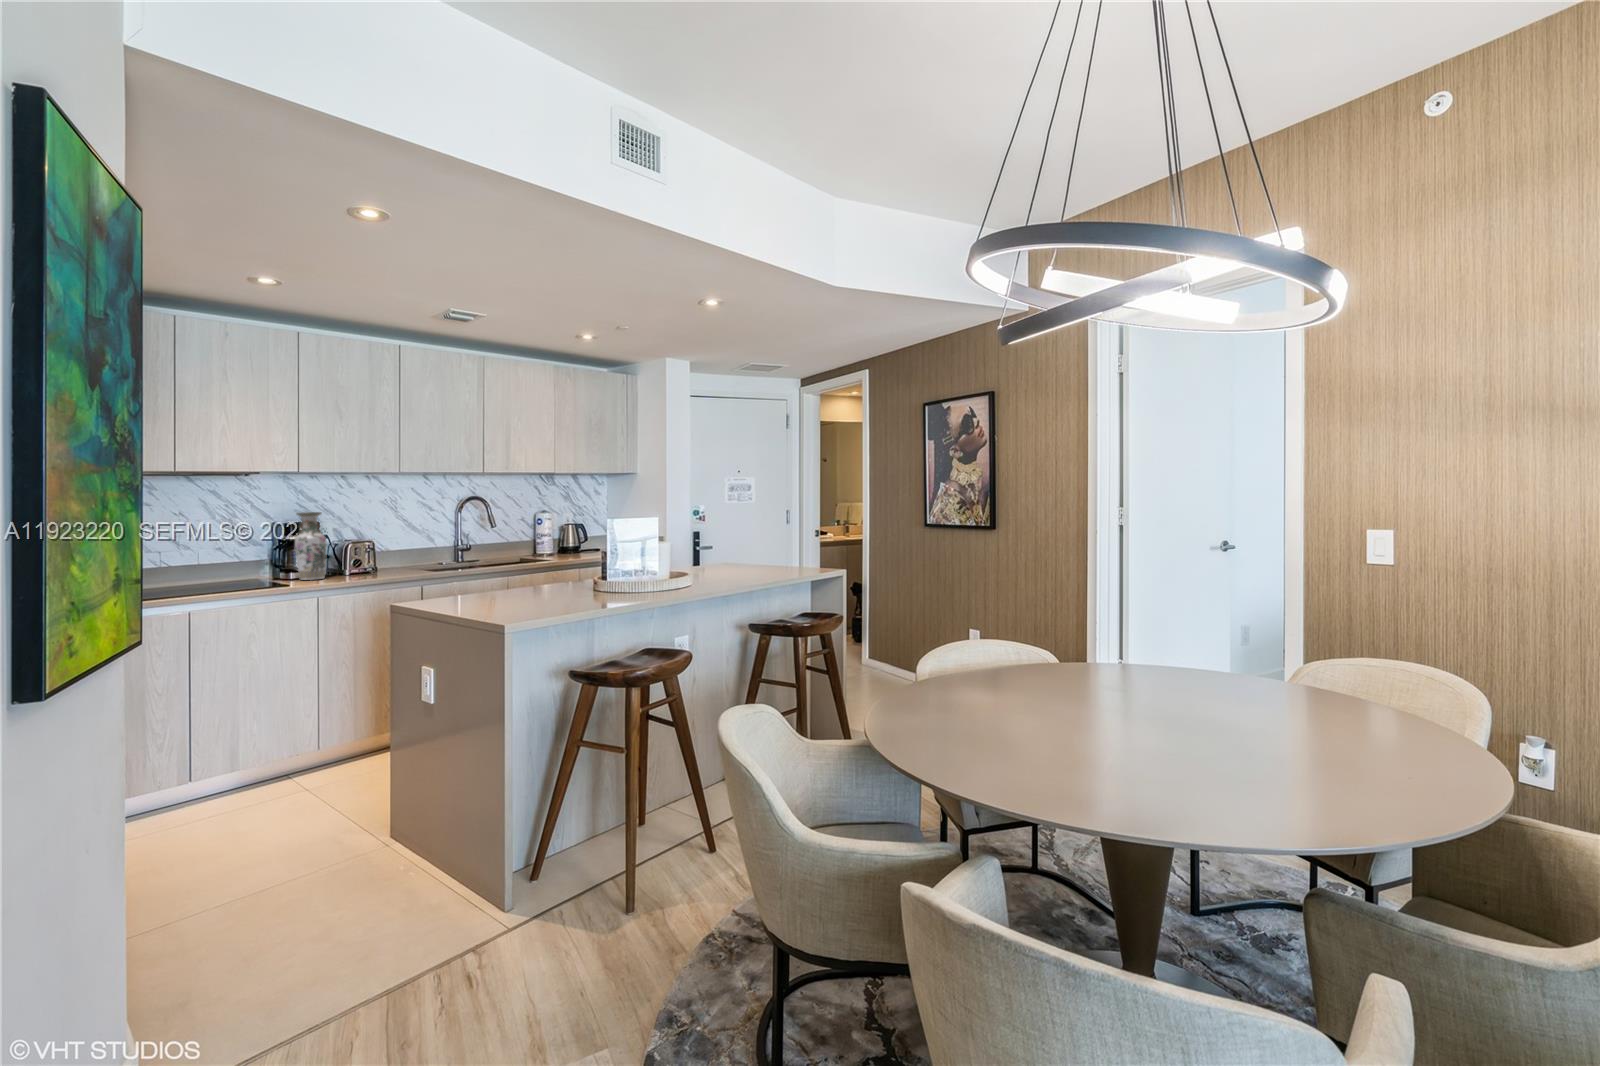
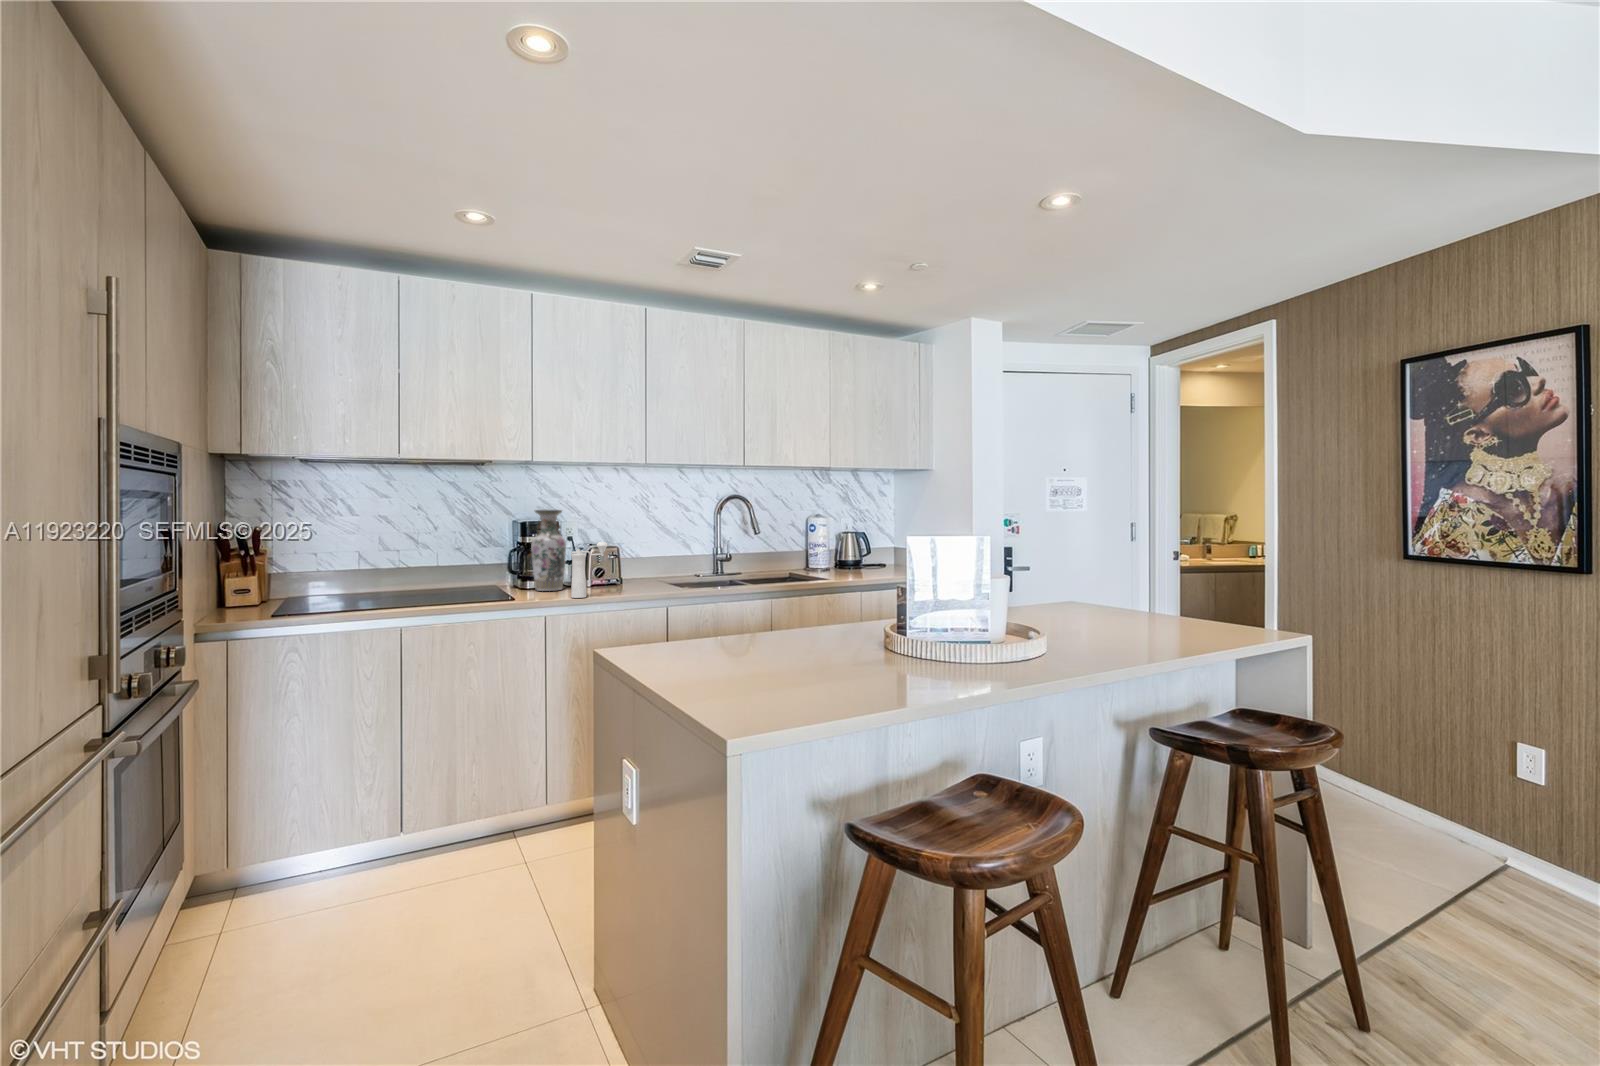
pepper mill: none [338,537,369,582] -> present [571,542,608,598]

